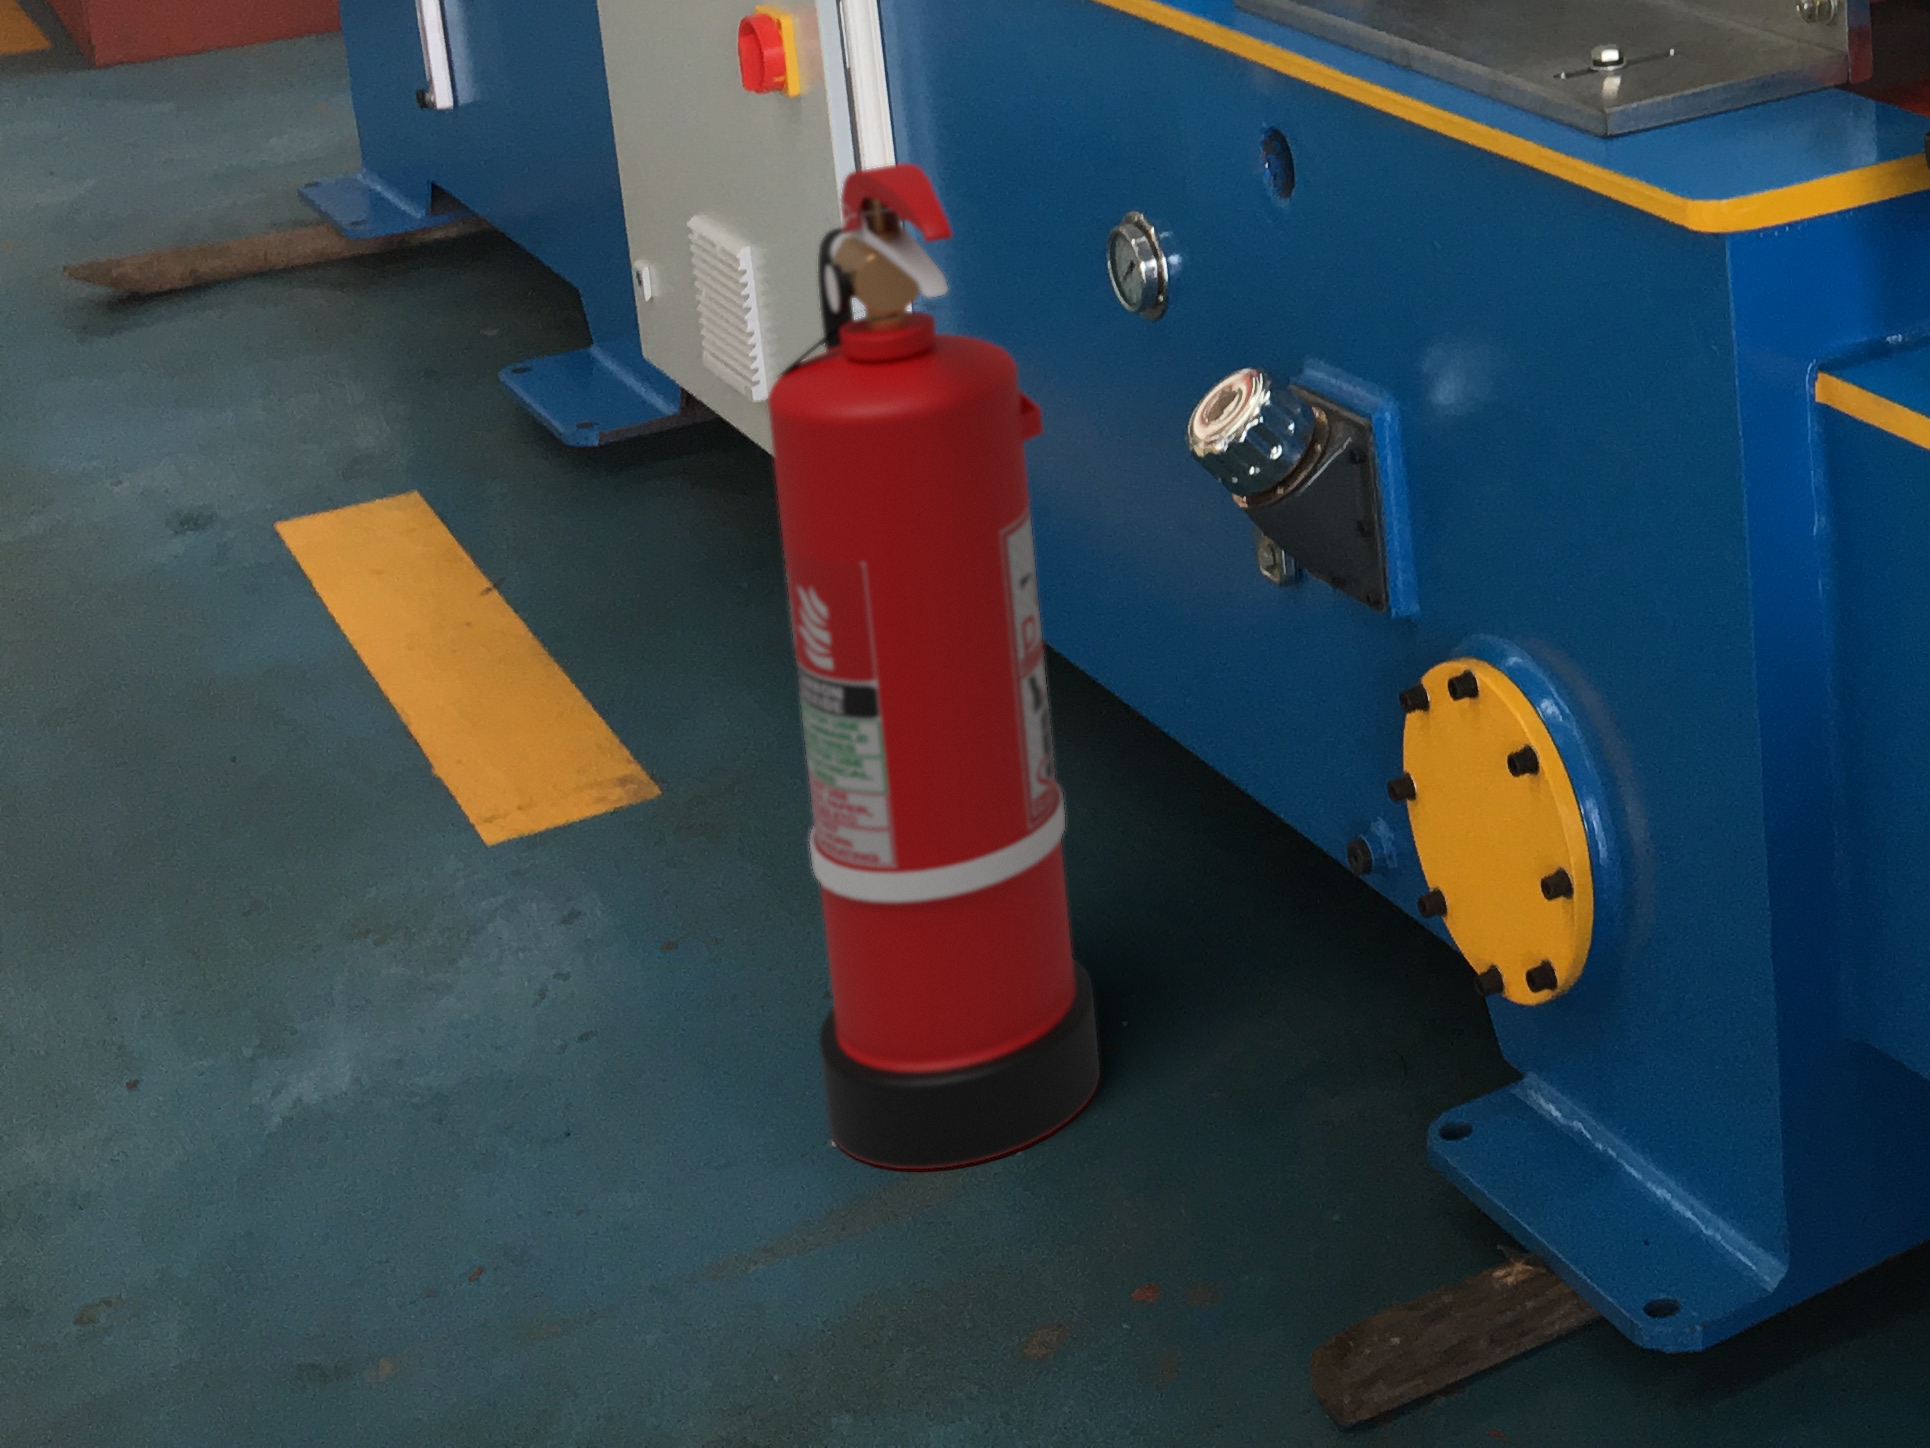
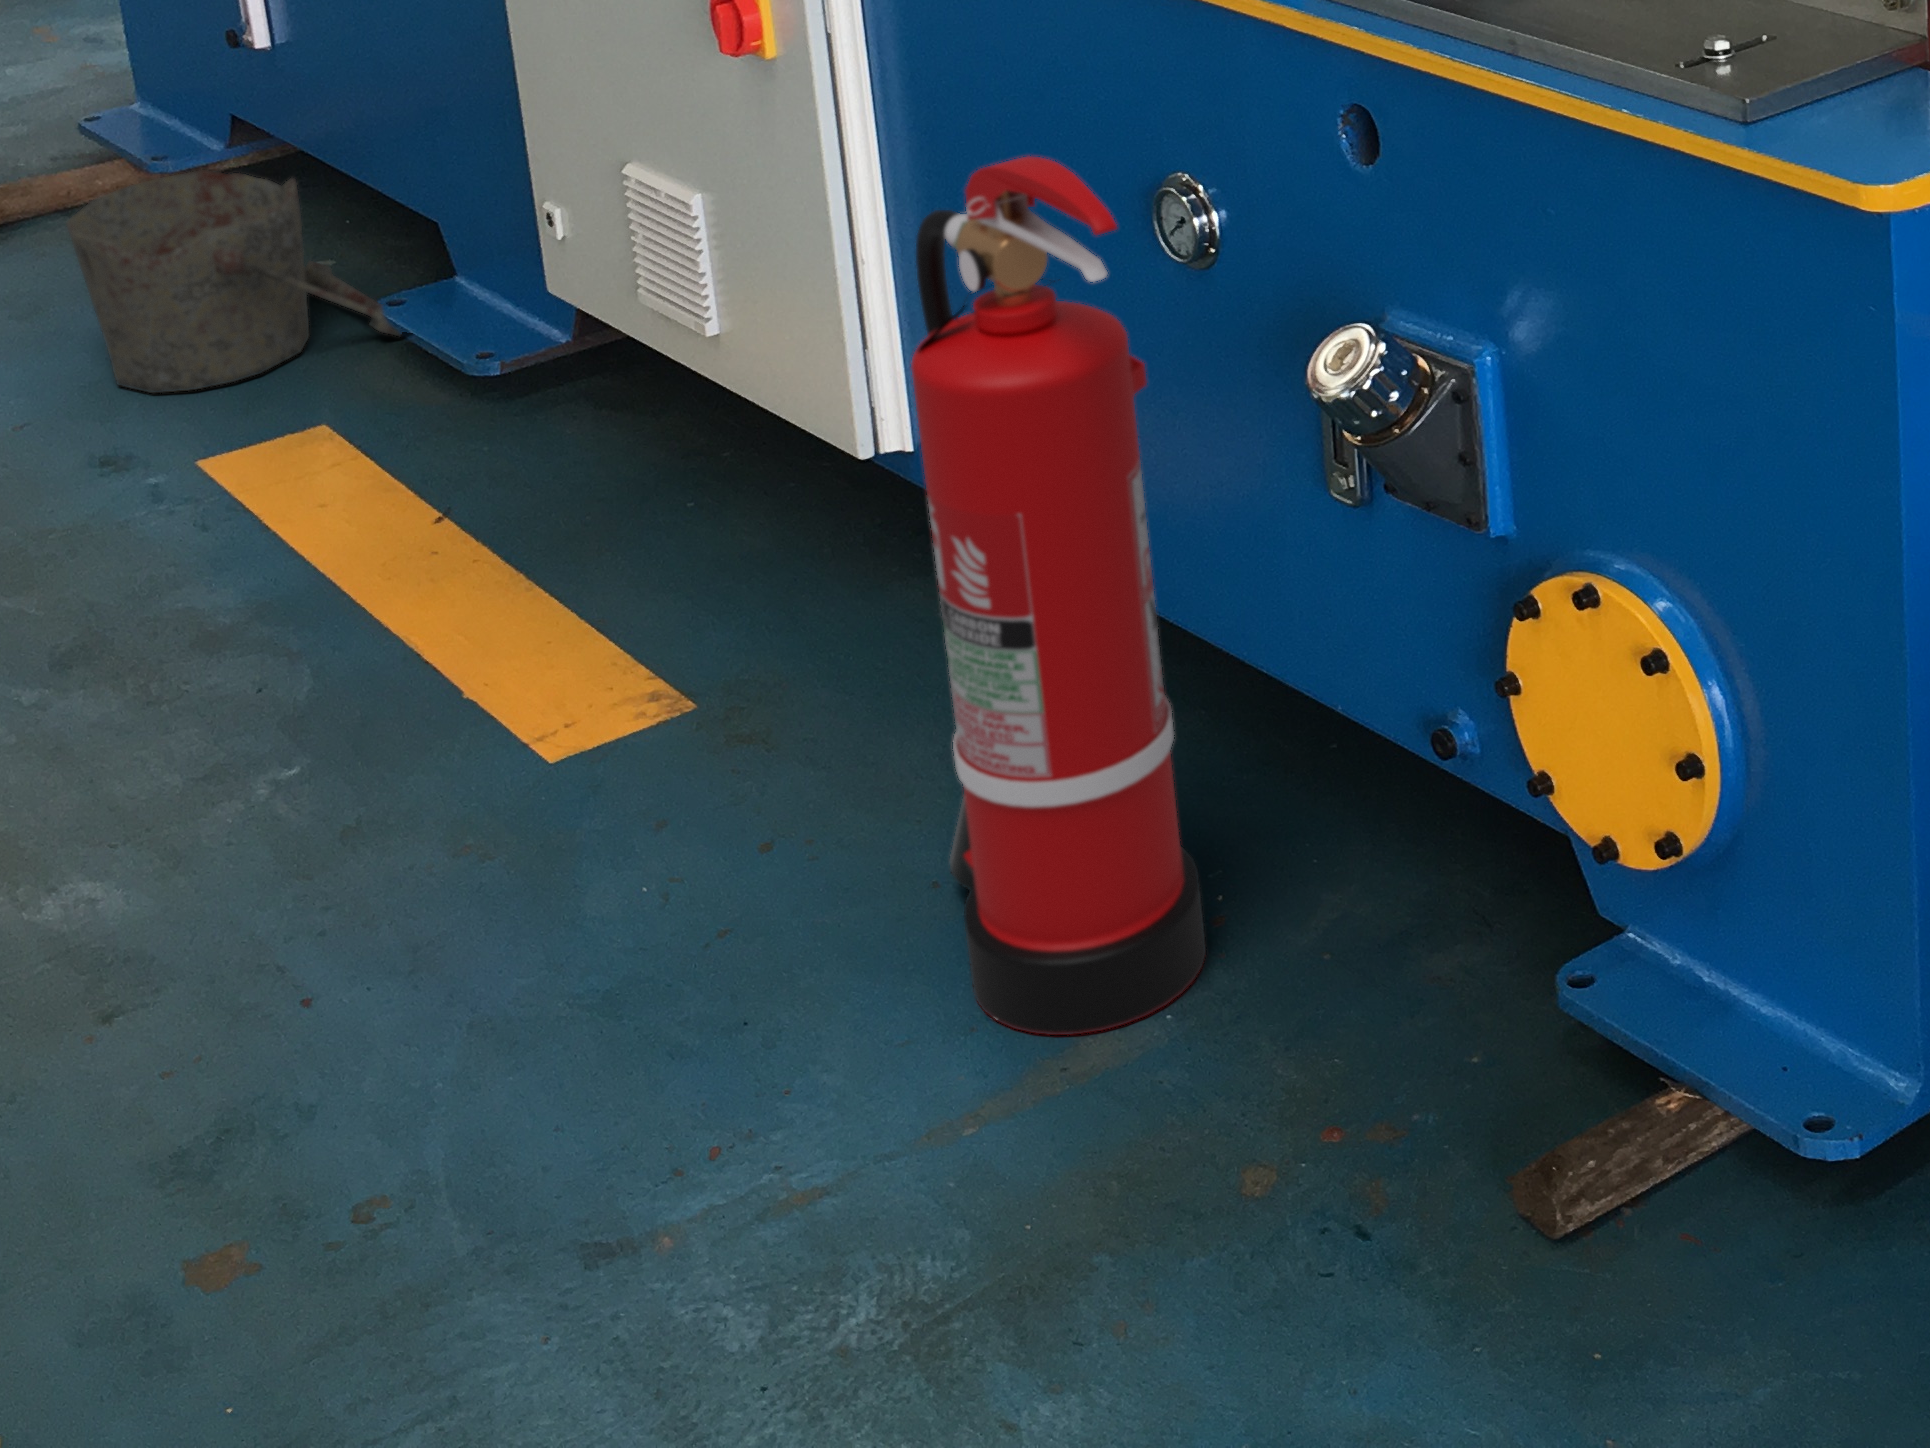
bucket: none [213,226,562,452] -> present [66,170,400,393]

